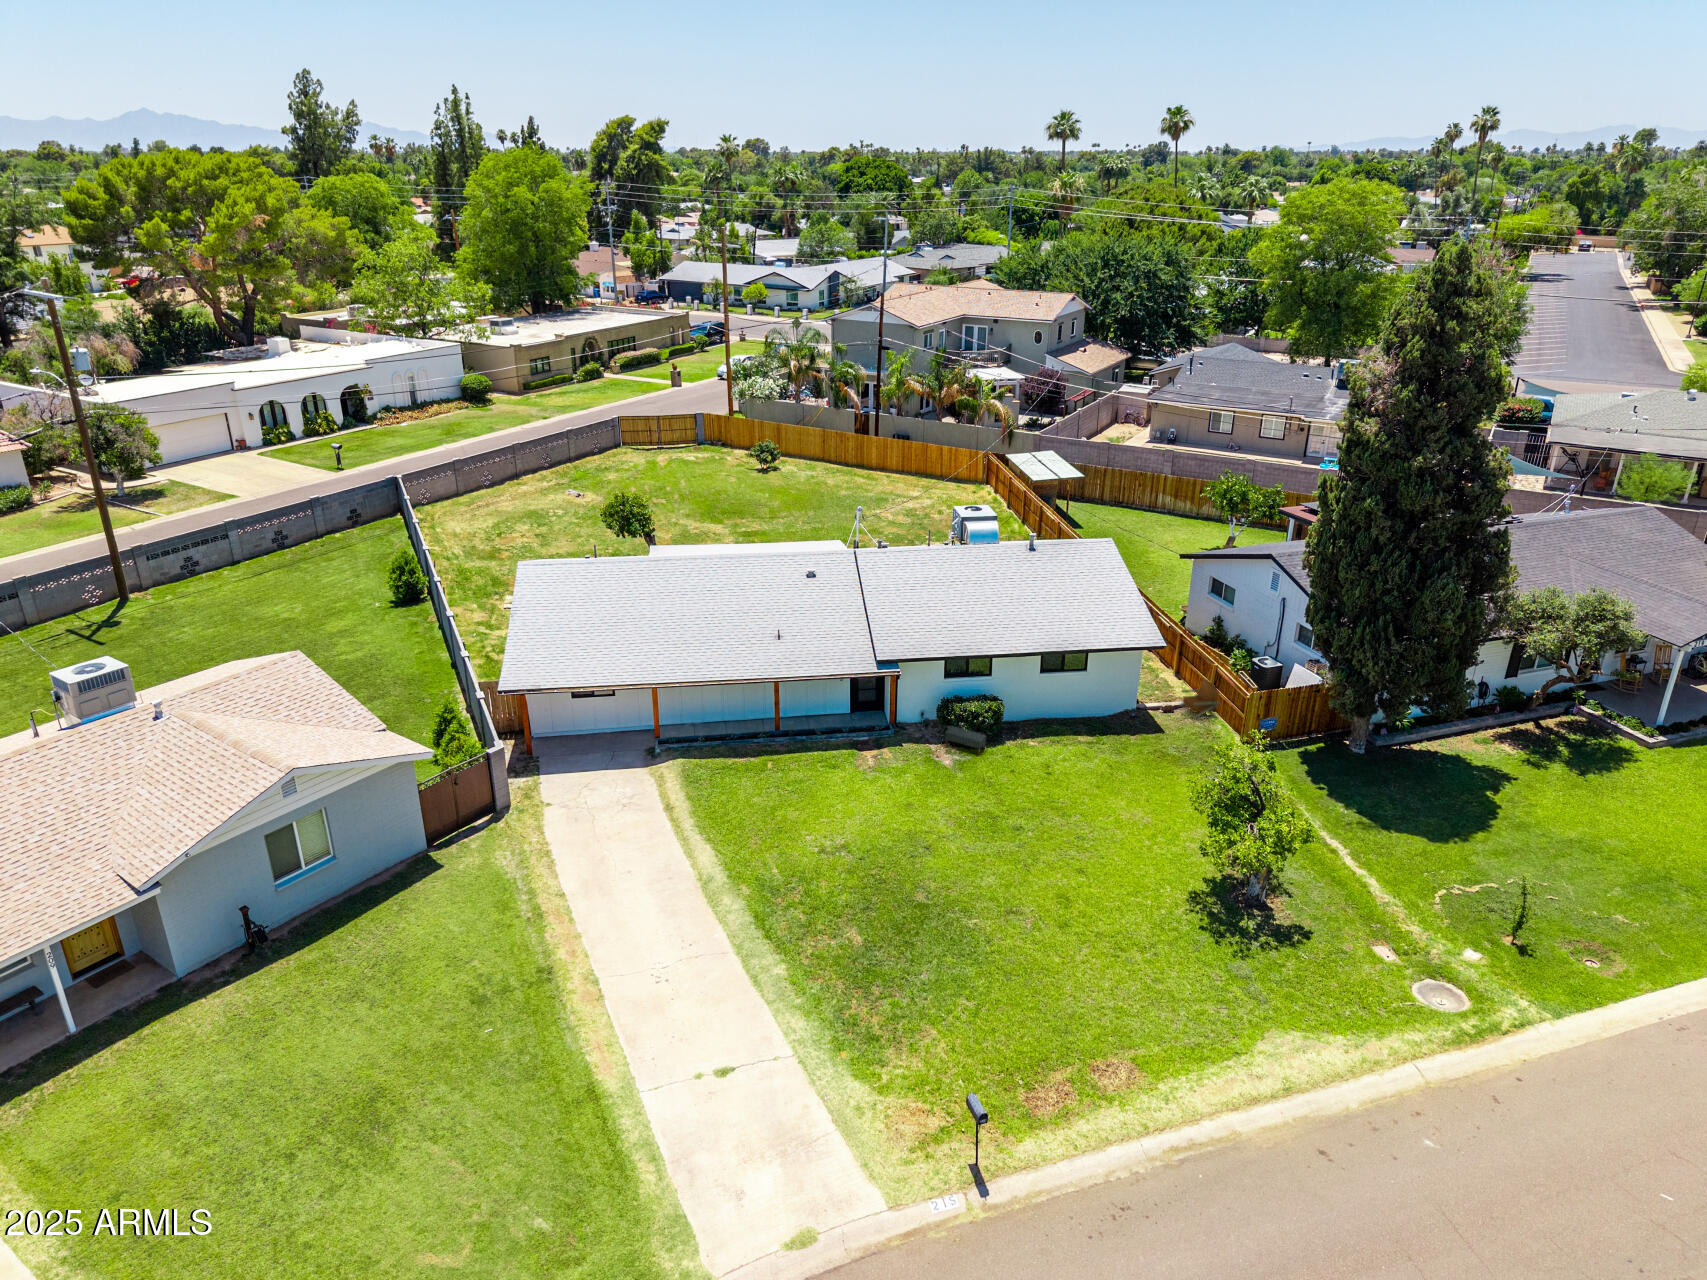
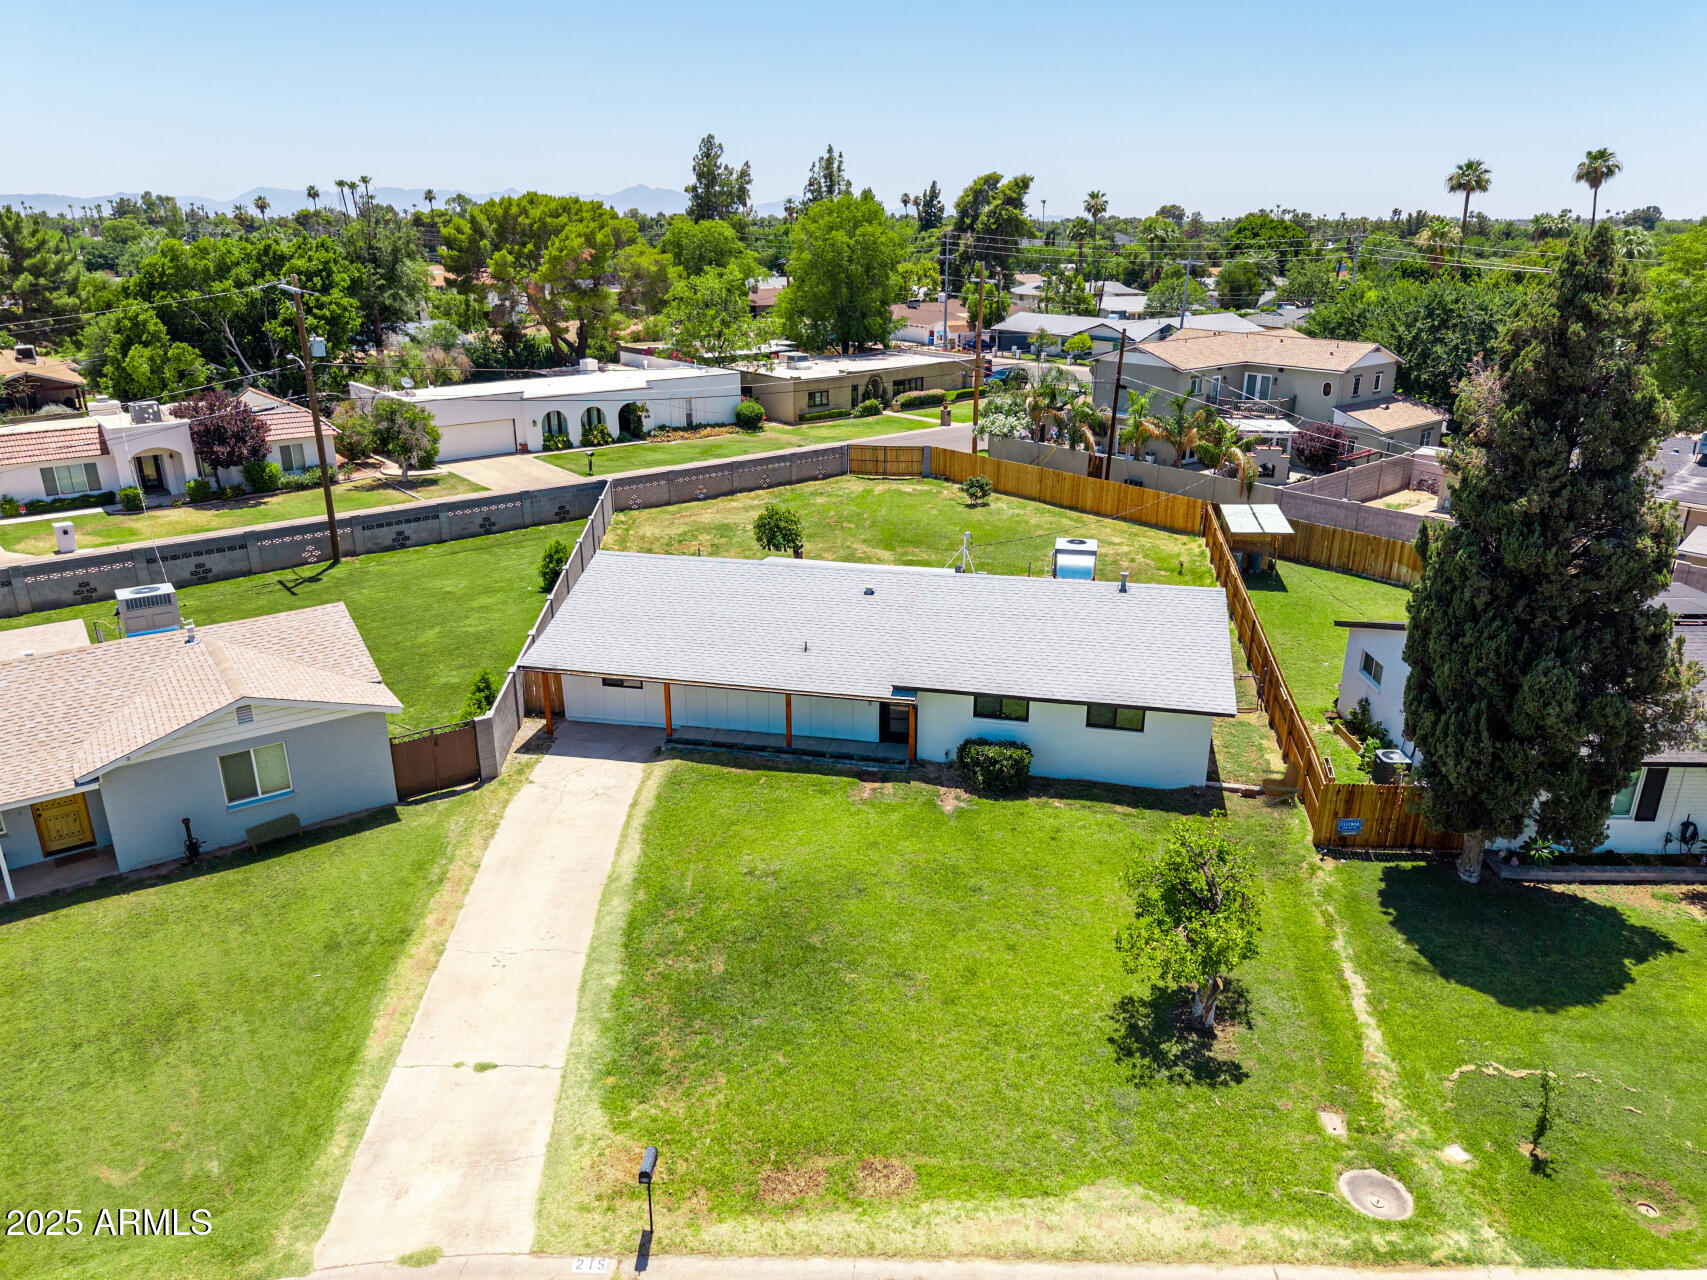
bench: present [945,726,986,755] -> present [245,813,302,853]

